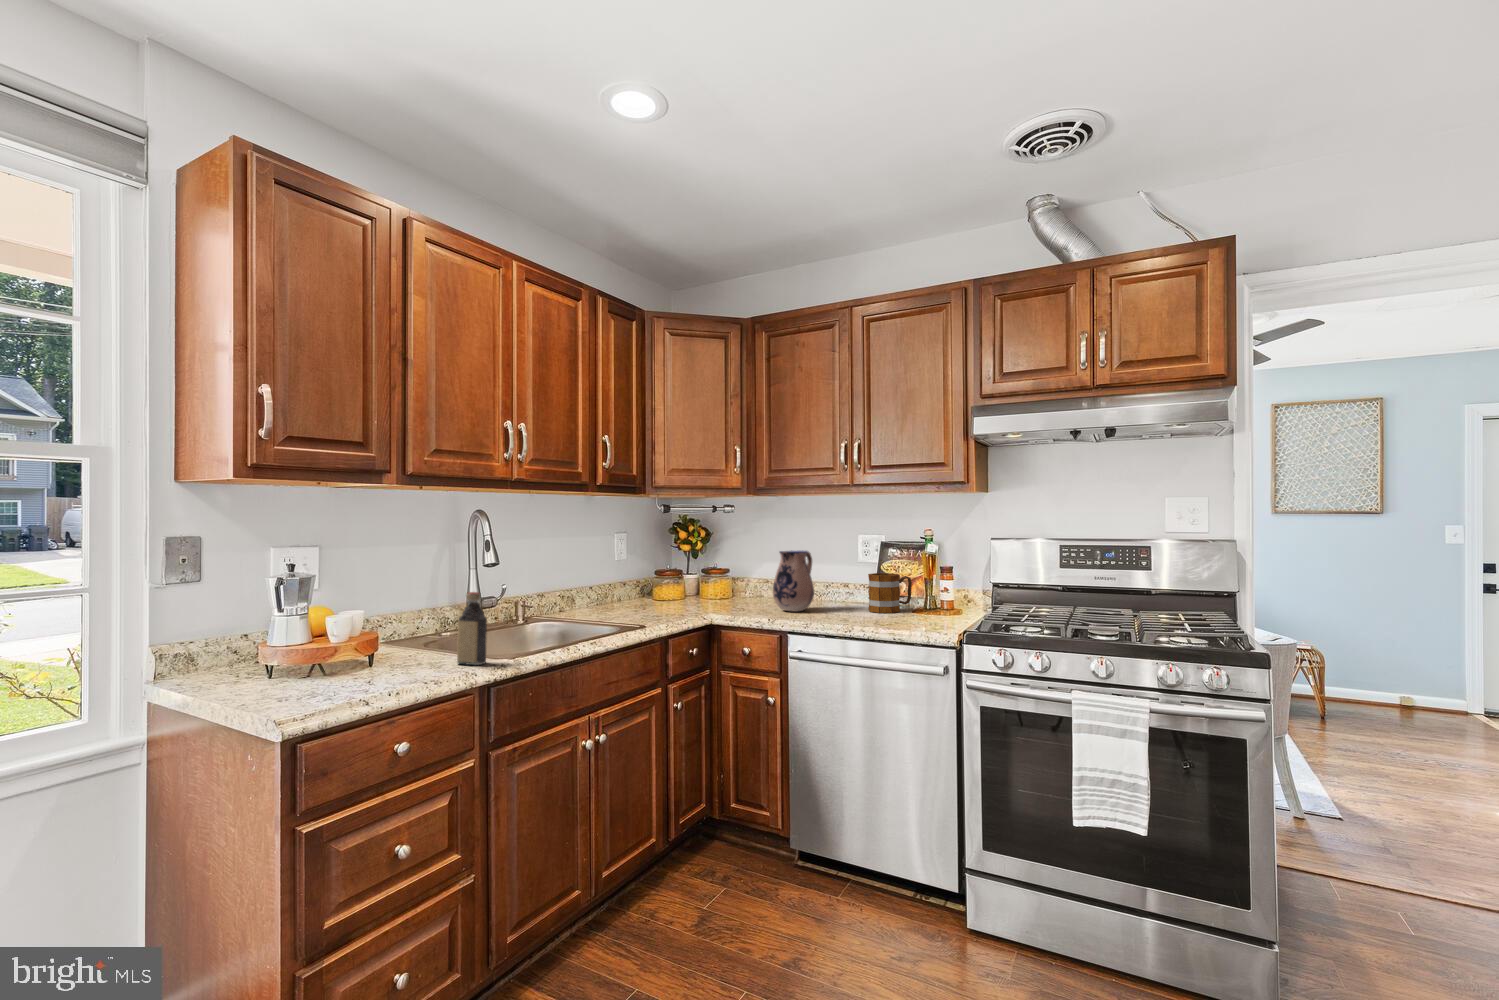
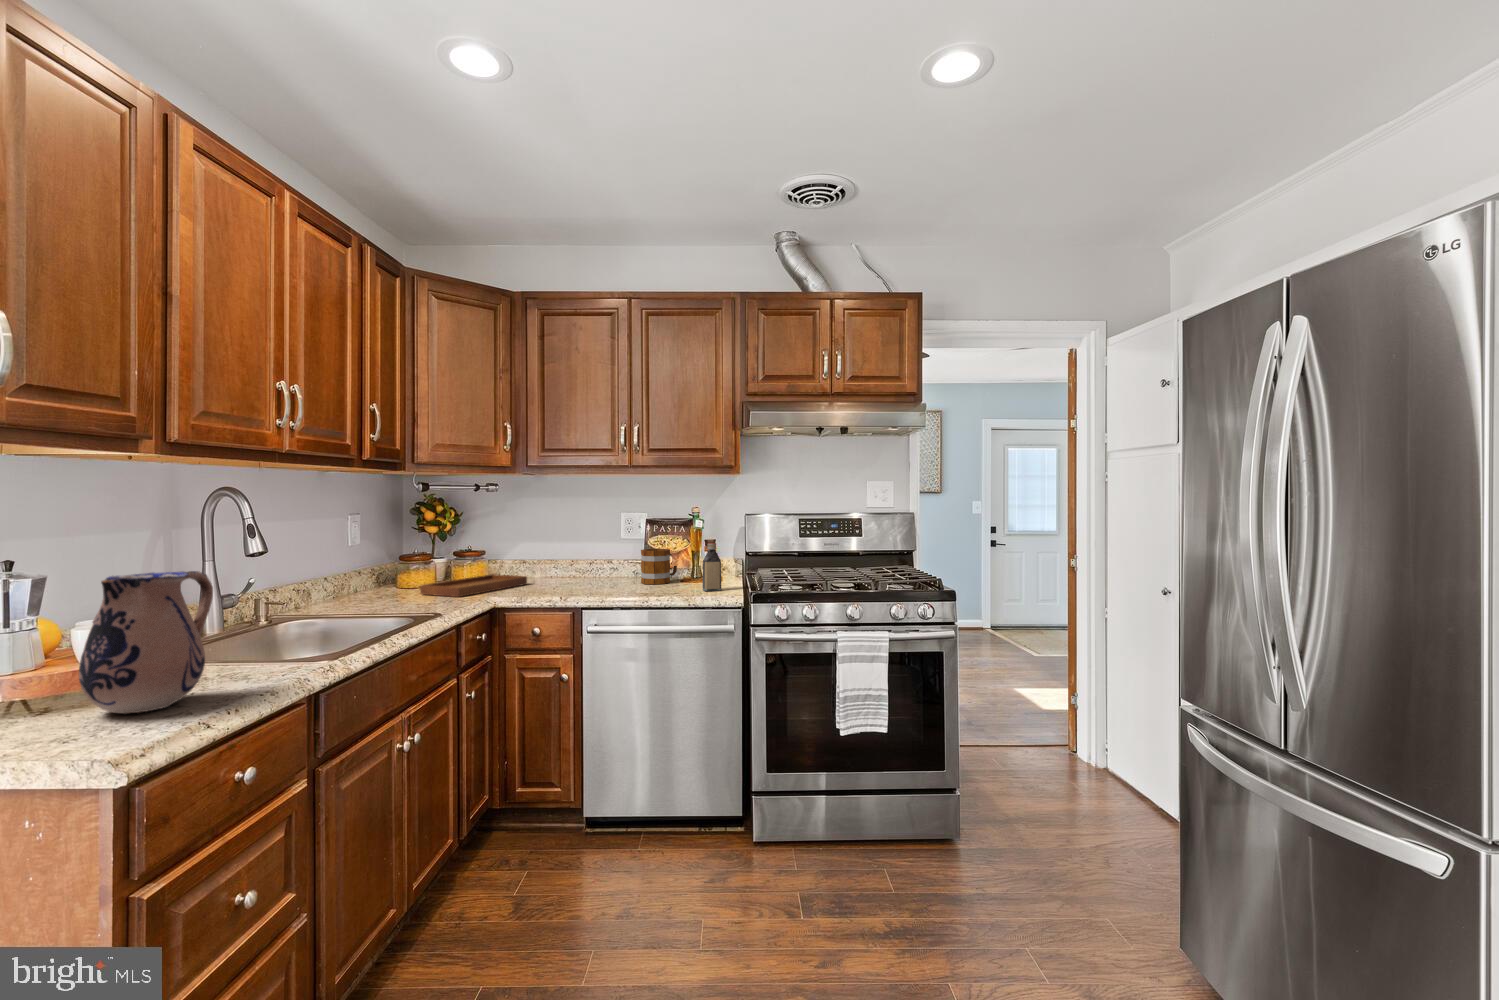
ceramic pitcher: present [773,551,814,612] -> present [79,571,213,713]
tray: none [660,574,760,612] -> present [420,557,527,597]
bottle: present [457,592,487,665] -> present [702,543,722,591]

